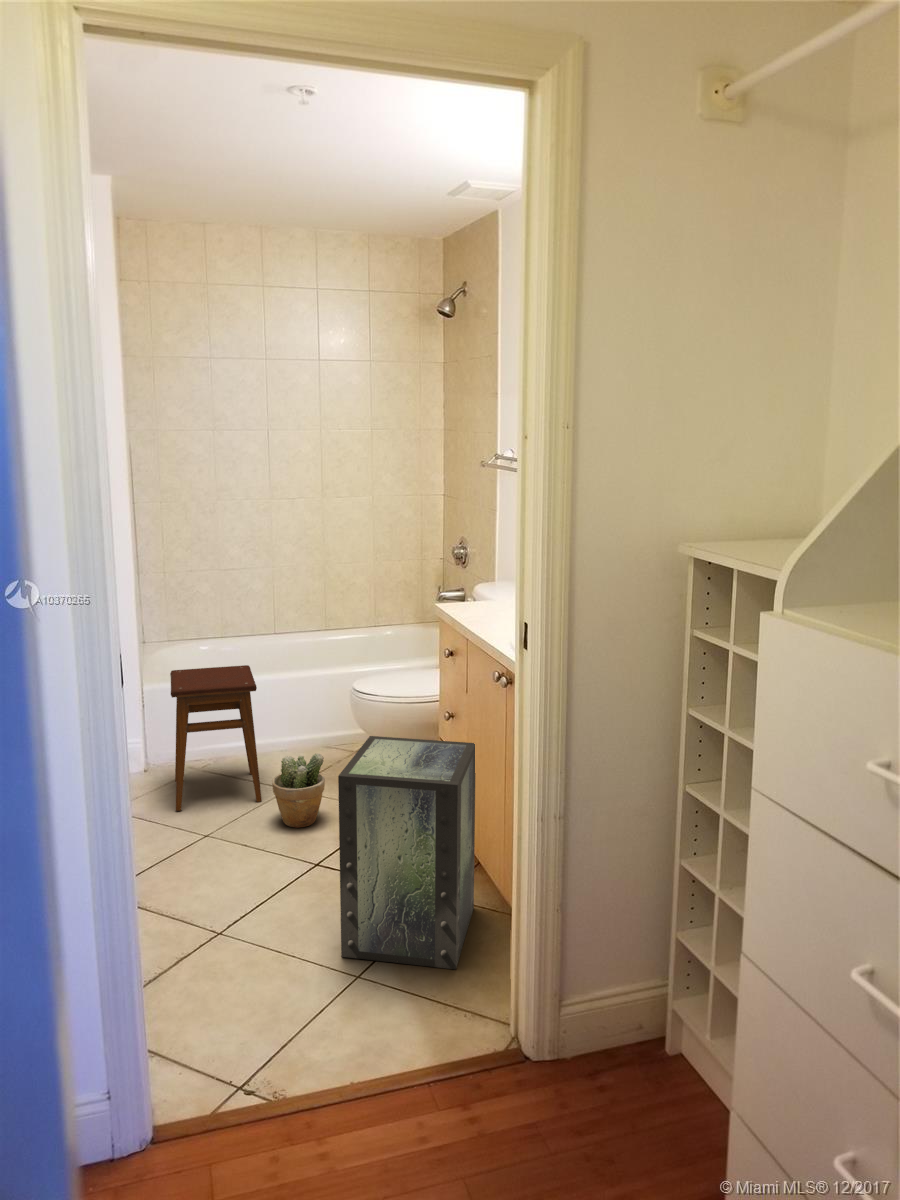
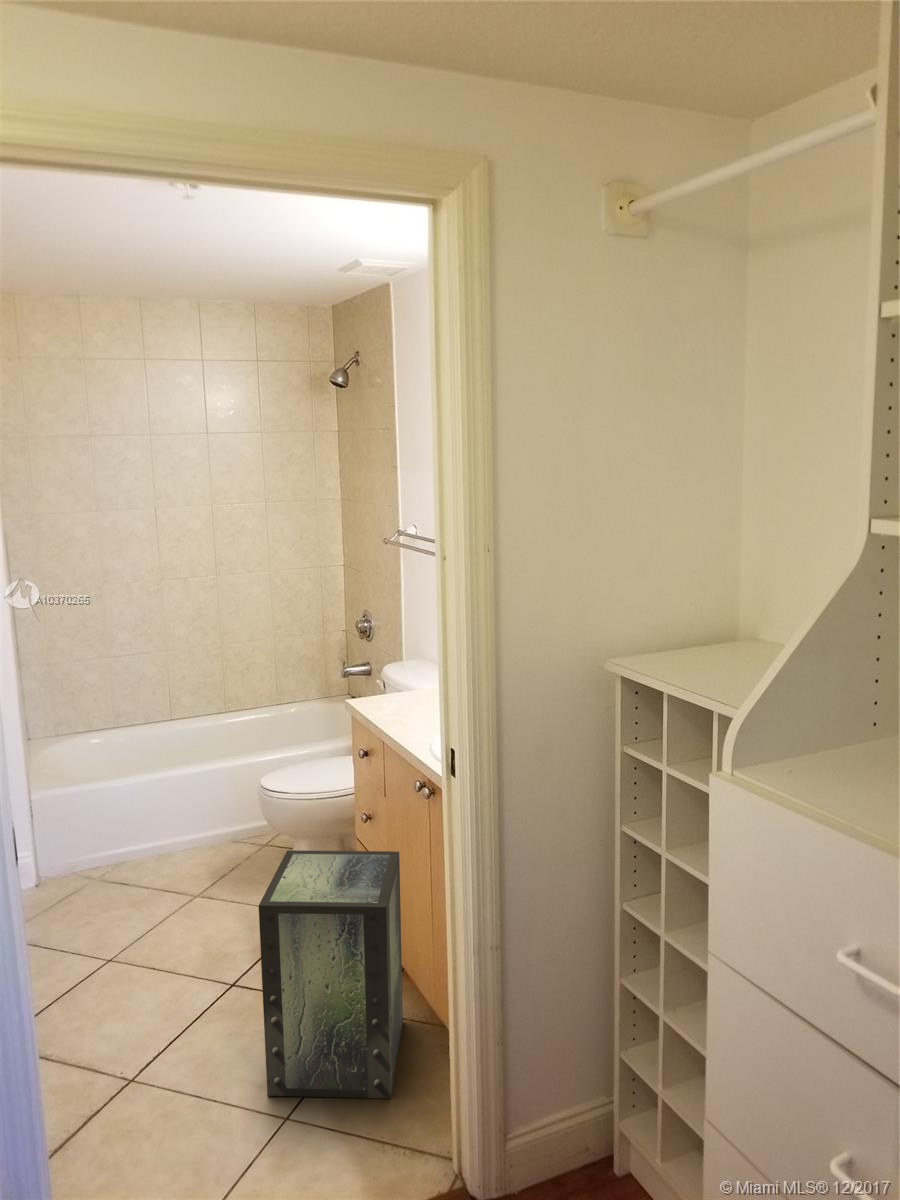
stool: present [170,665,262,811] -> none [60,763,166,930]
potted plant: present [272,754,325,828] -> none [178,859,235,940]

